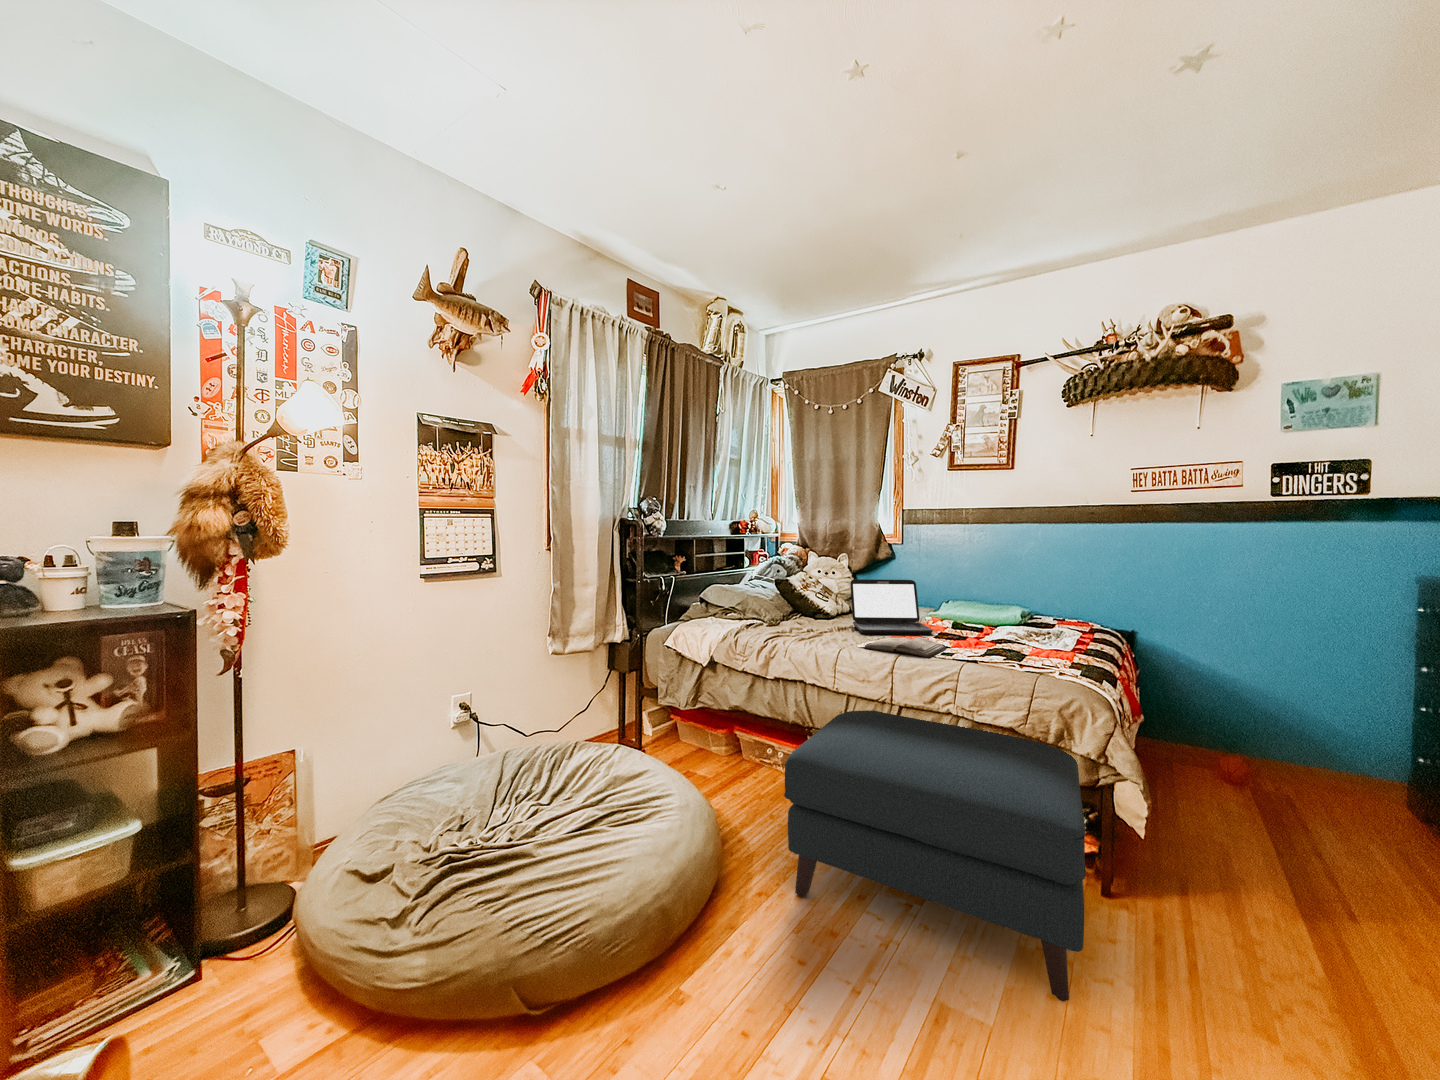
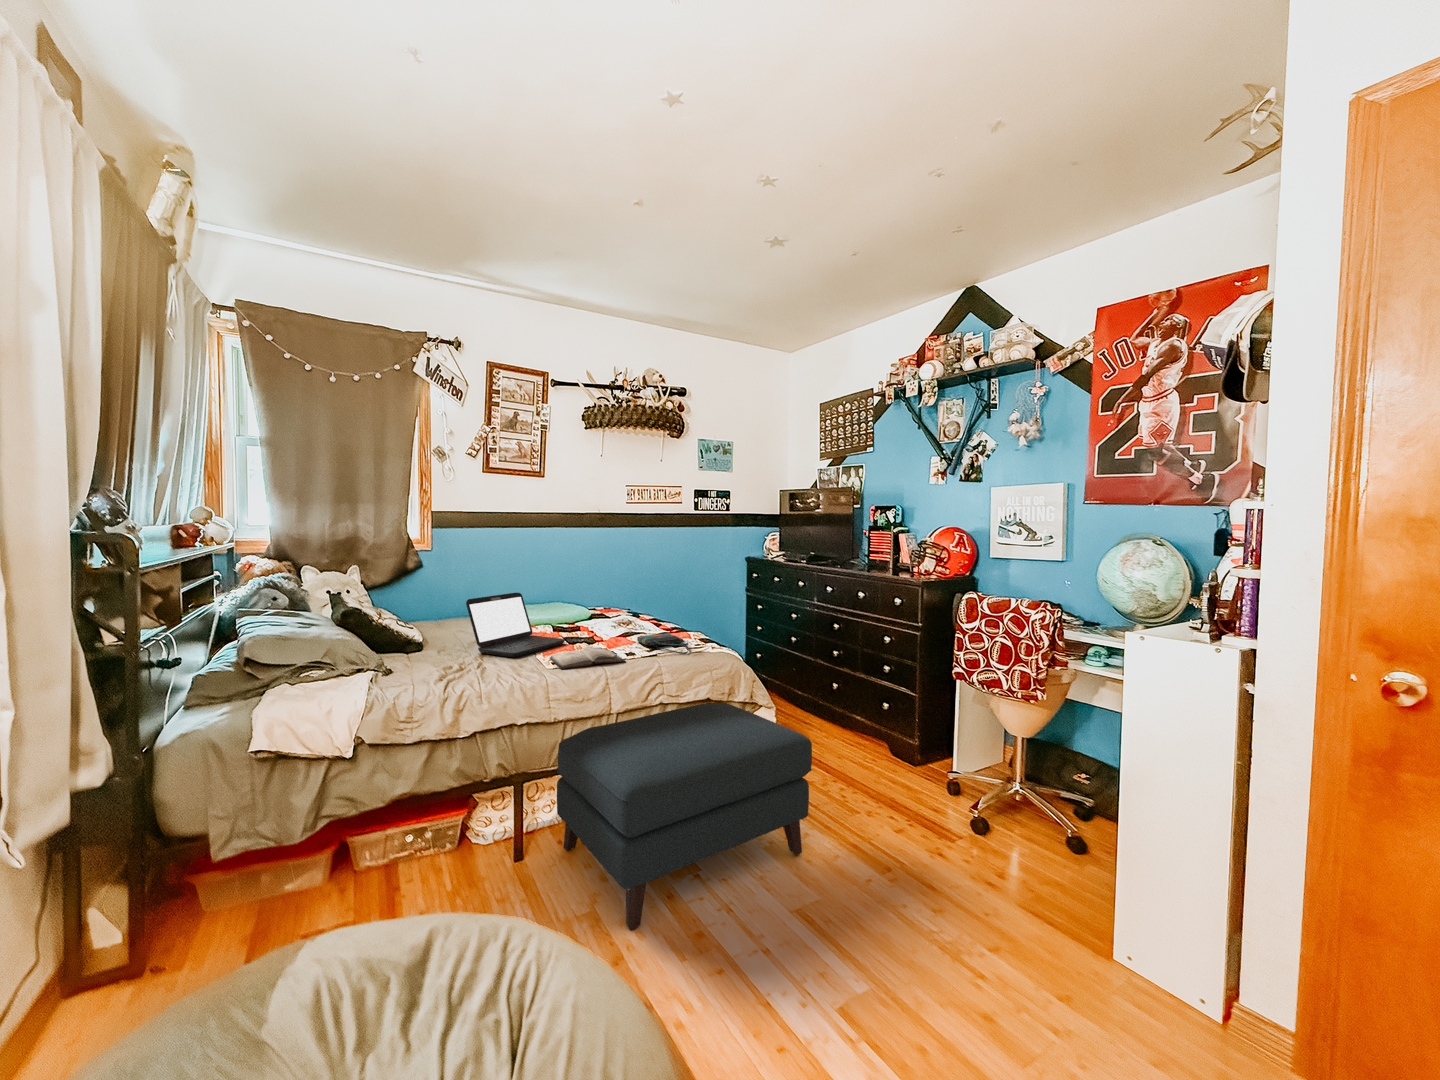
tote bag: none [989,642,1049,669] -> present [637,634,689,654]

